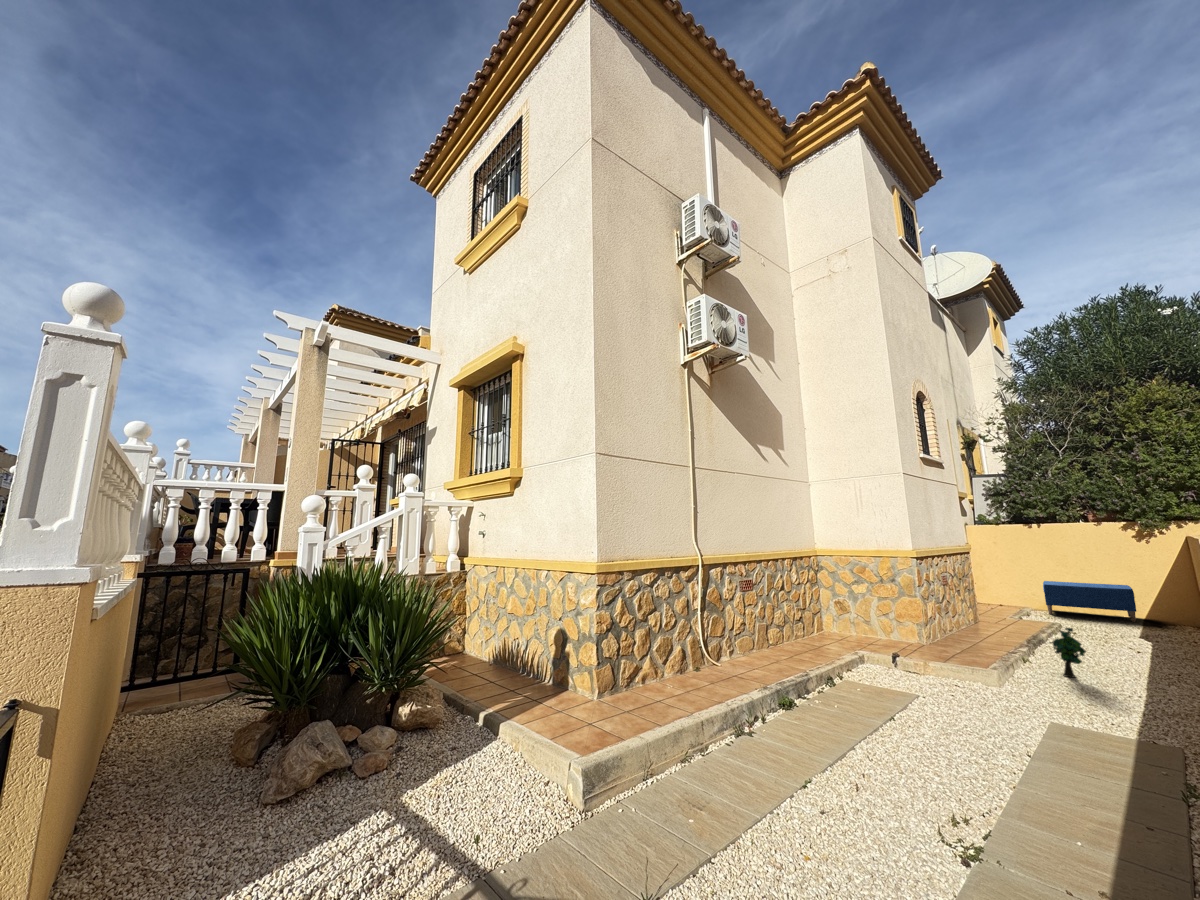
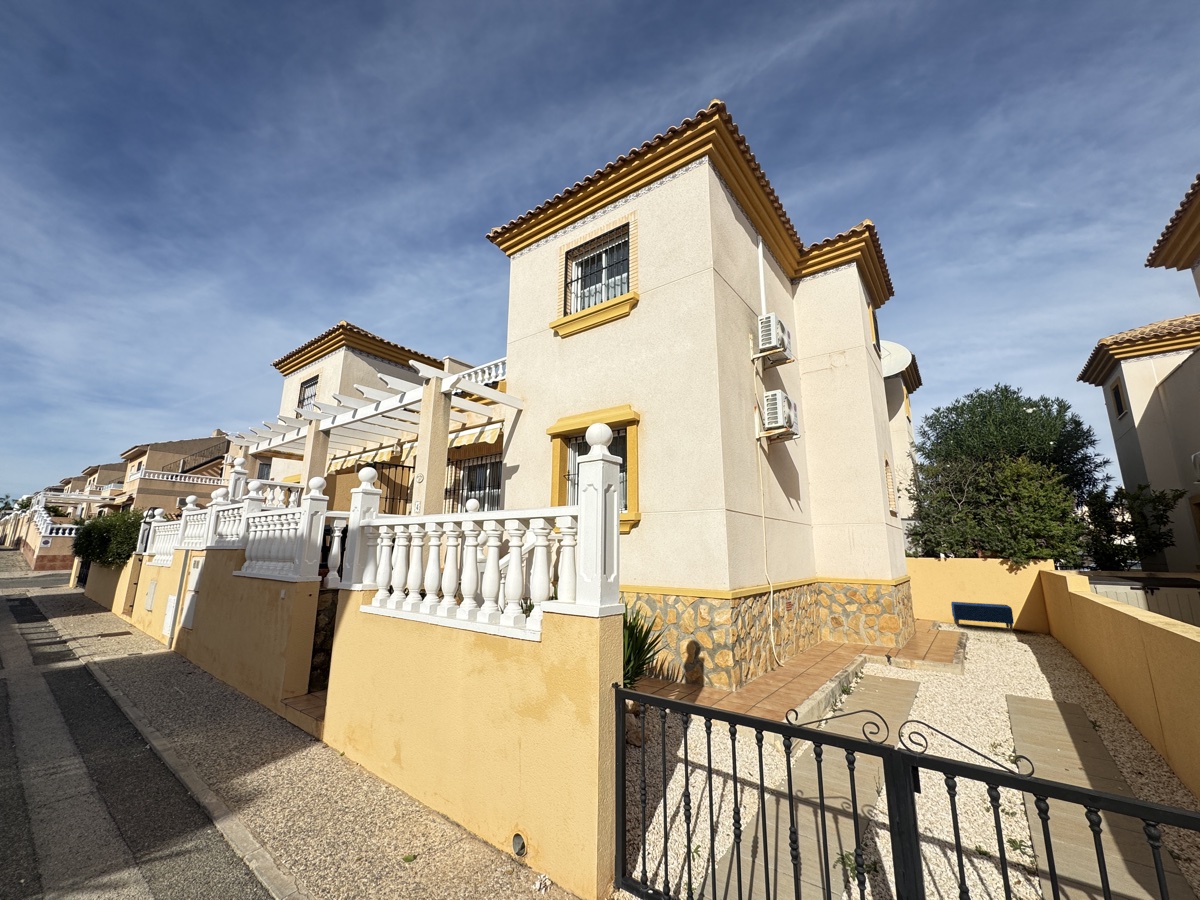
decorative plant: present [1050,628,1086,678] -> none [982,634,1007,669]

